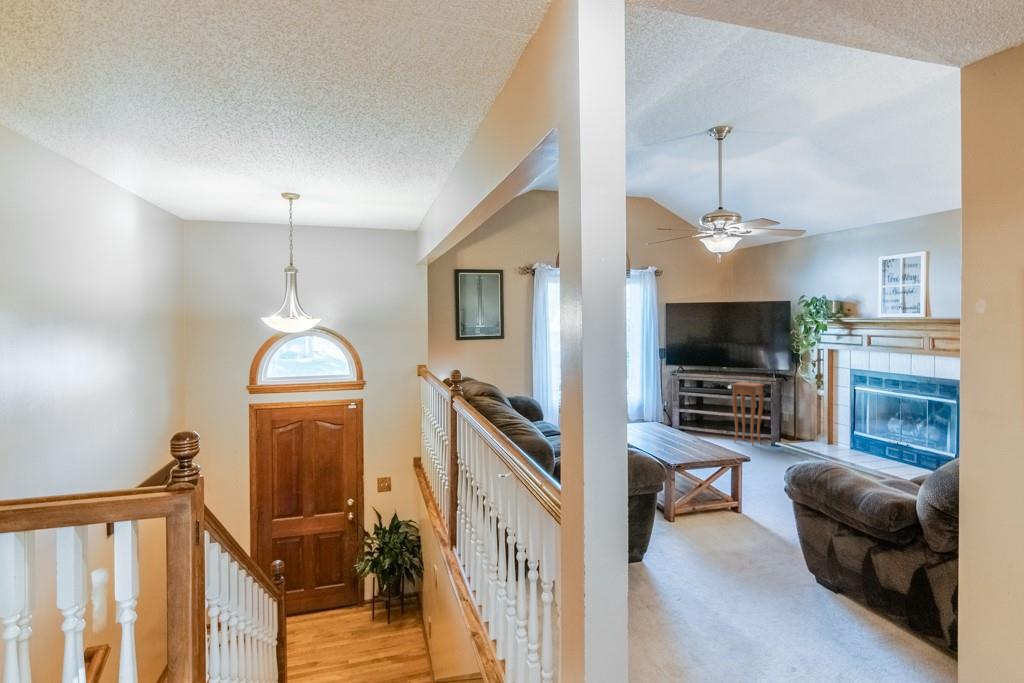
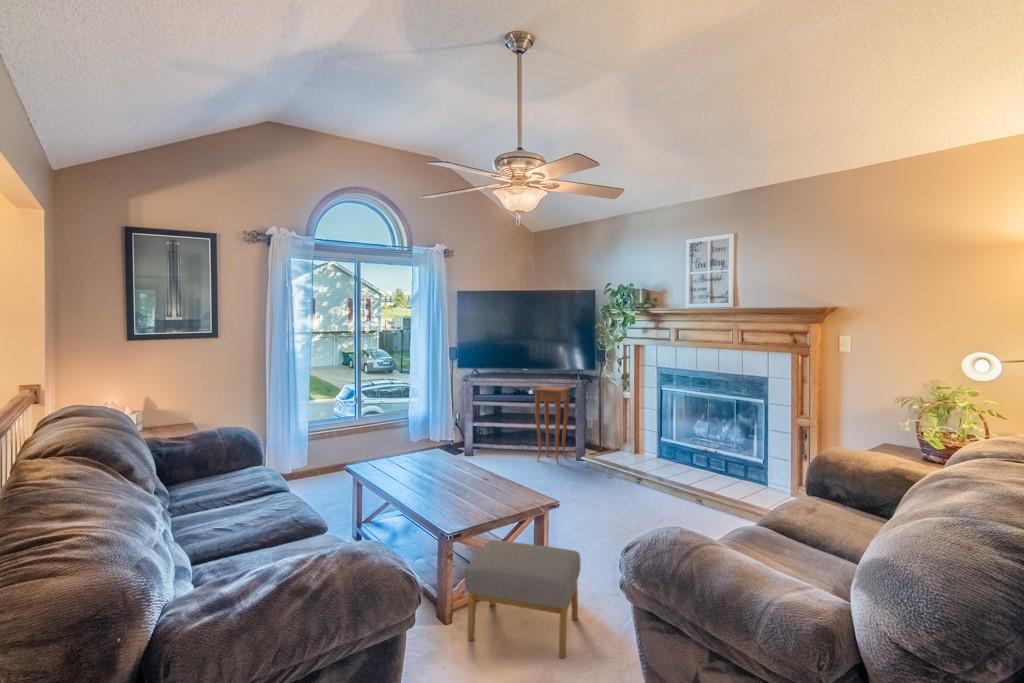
footstool: none [684,475,764,546] -> present [465,540,581,658]

